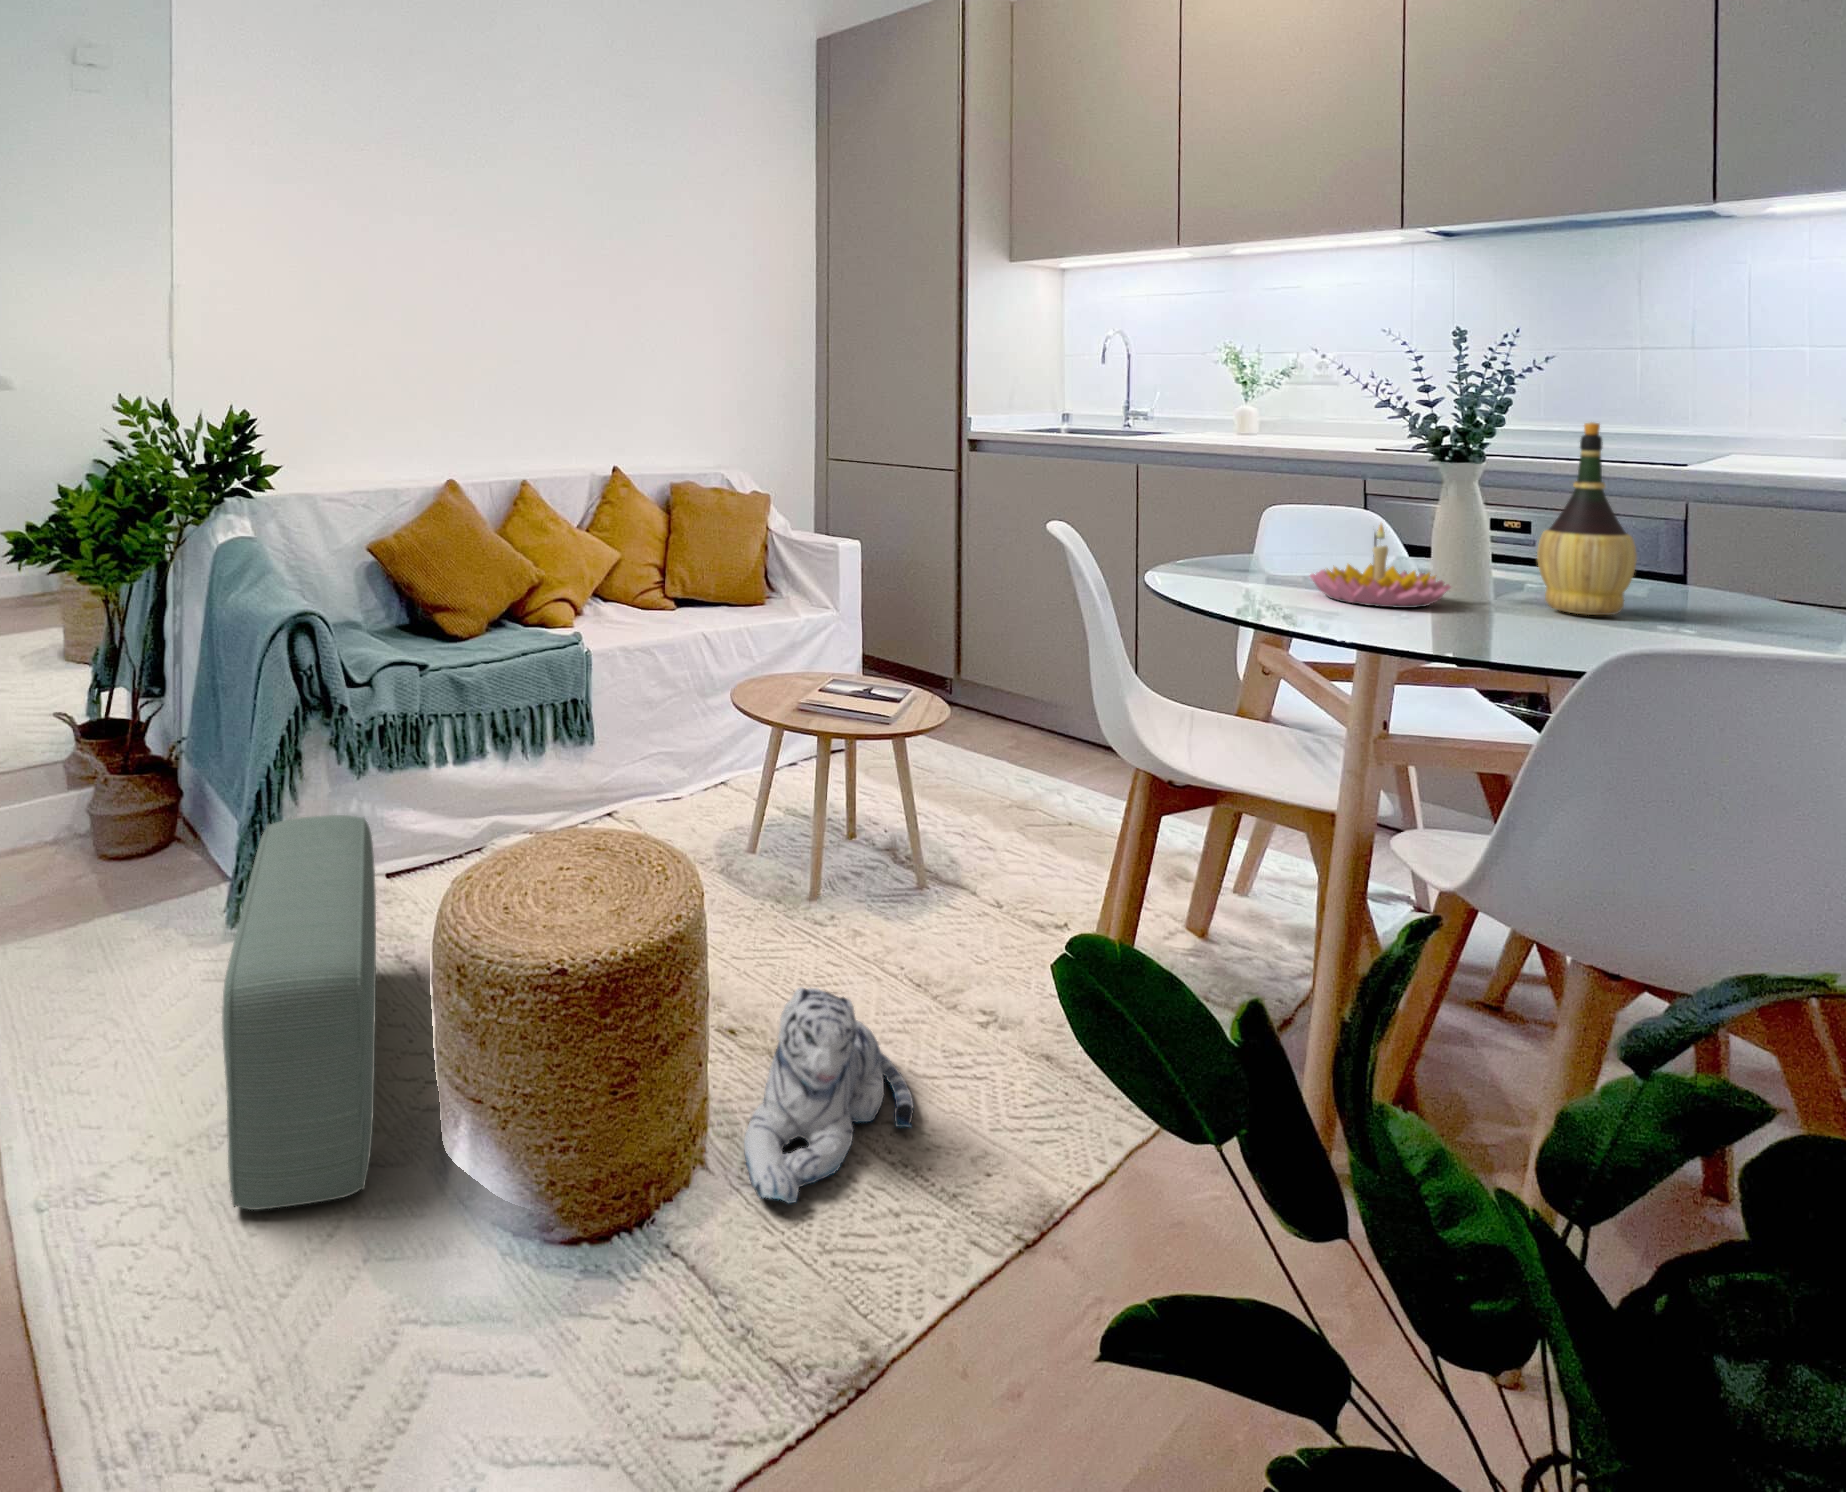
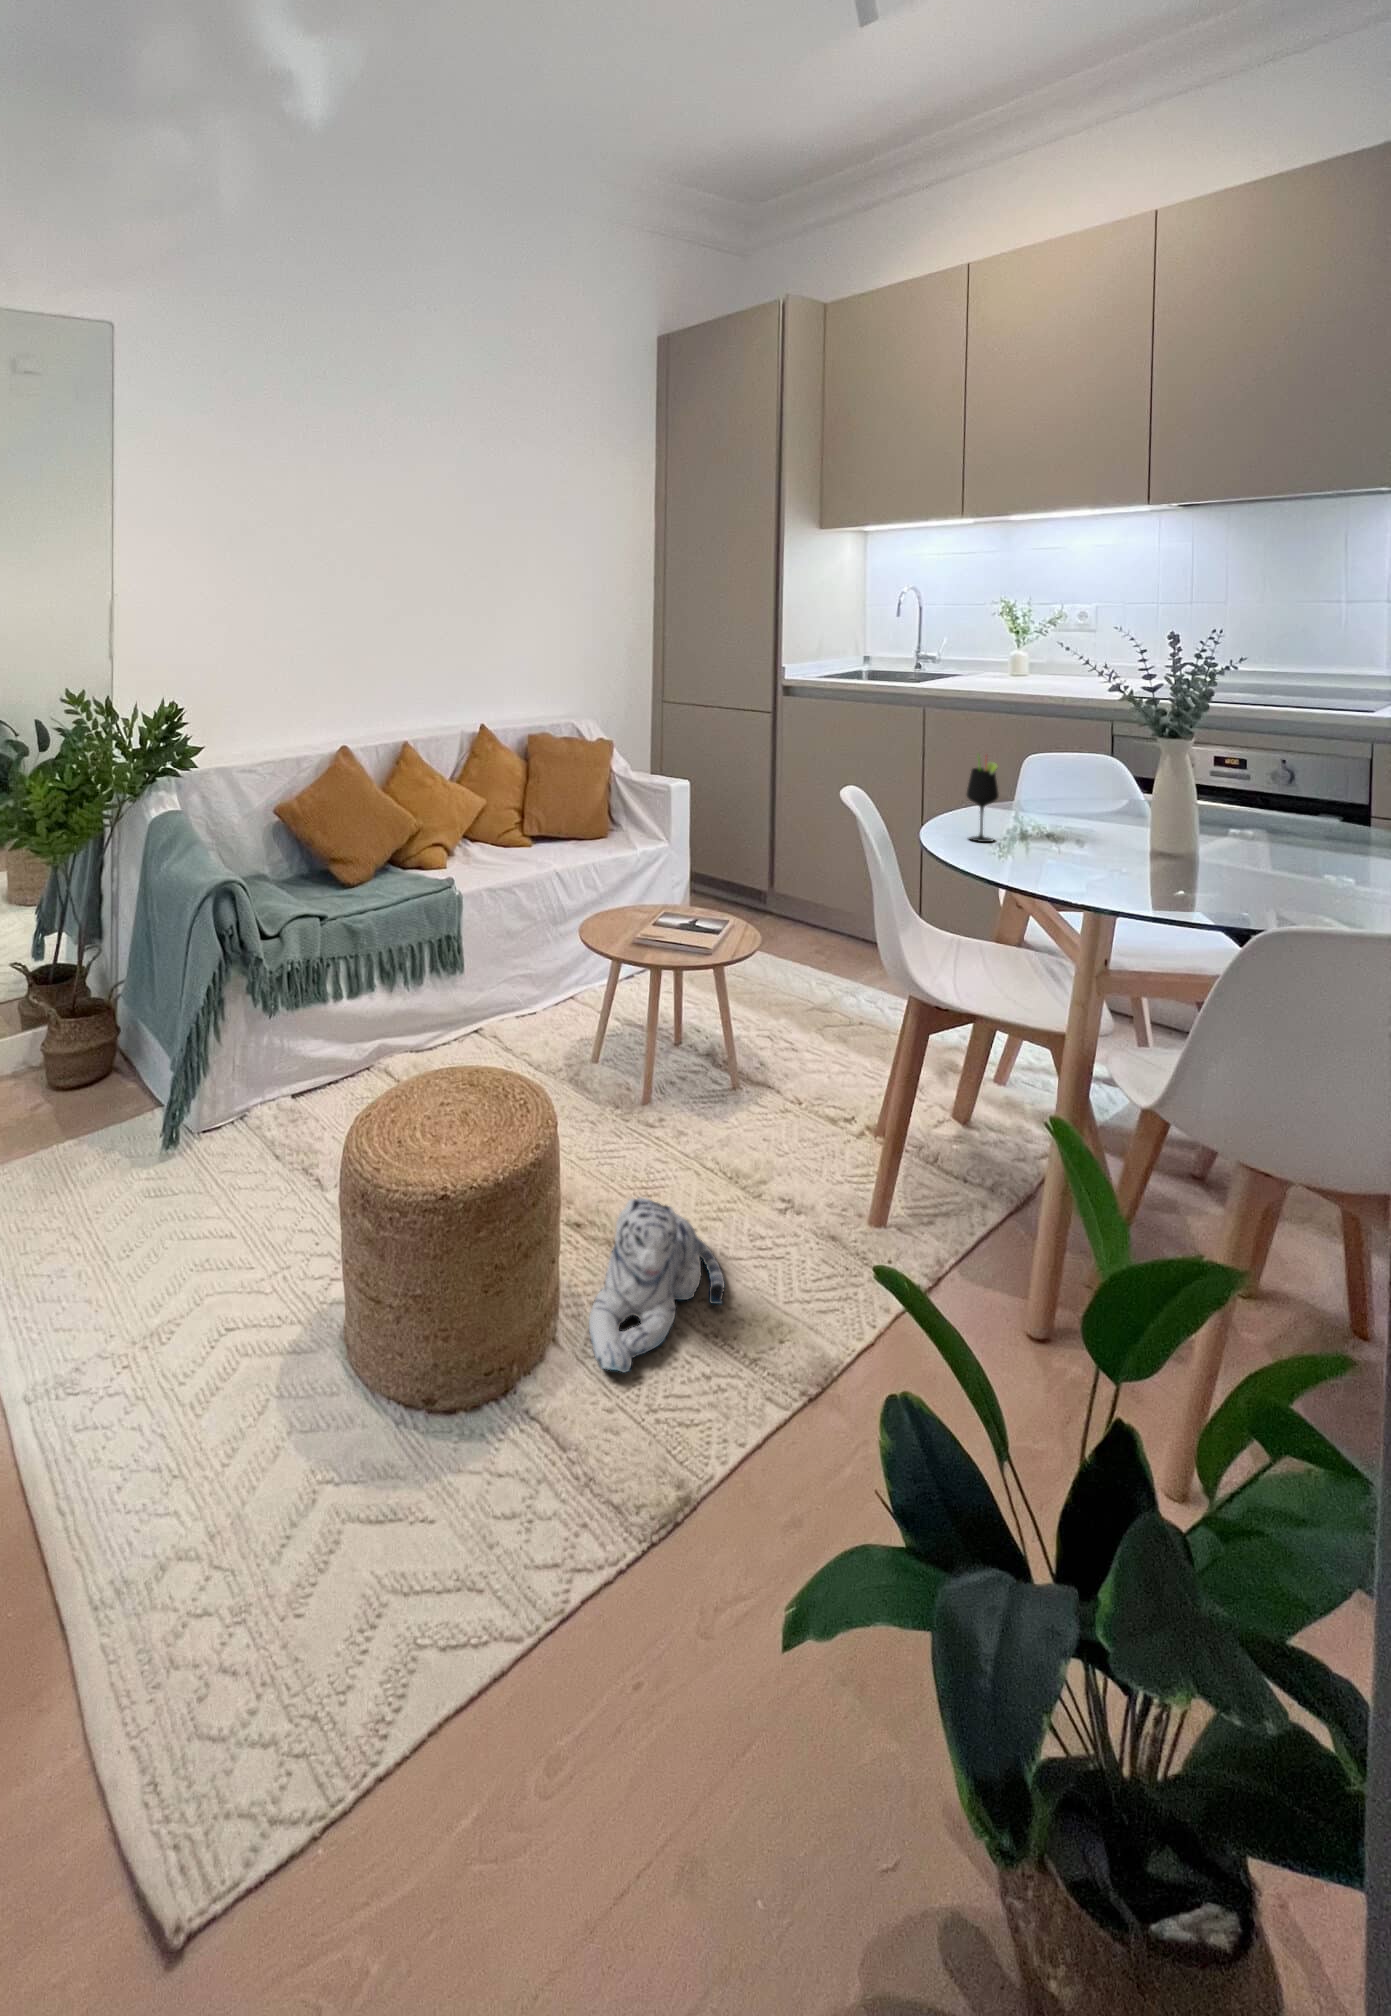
wine bottle: present [1537,422,1637,615] -> none [1229,723,1308,881]
wine glass: none [1209,467,1249,576] -> present [967,761,999,842]
candle holder: present [1310,524,1451,608] -> none [1045,804,1160,876]
pouf: present [222,815,376,1210] -> none [167,1056,292,1391]

